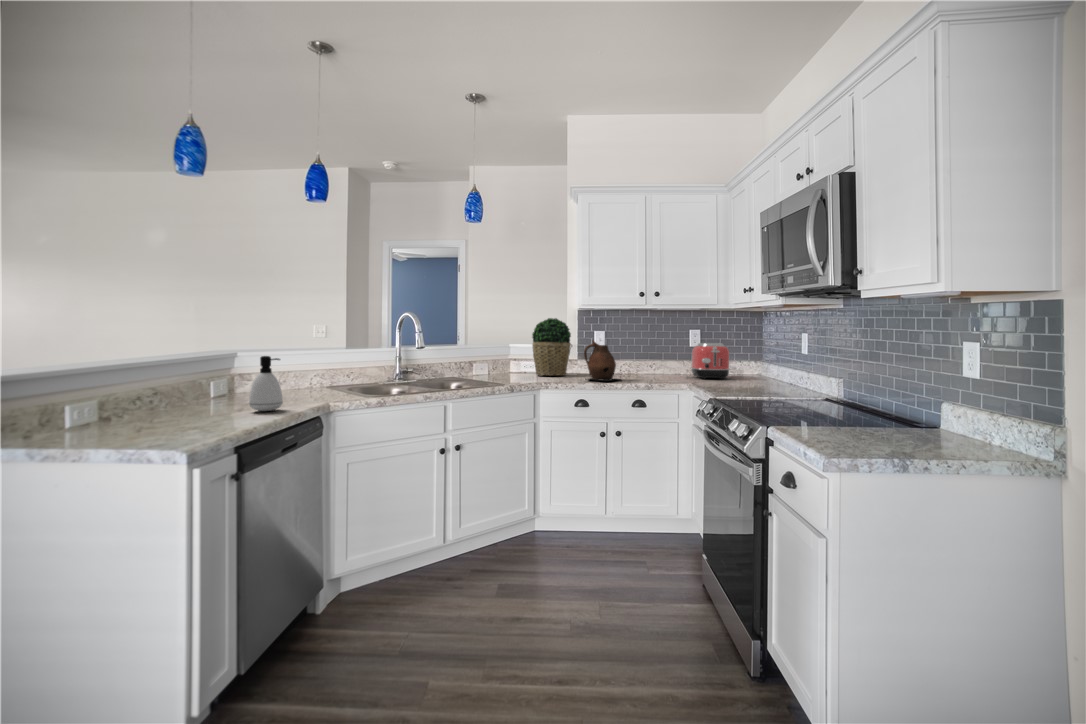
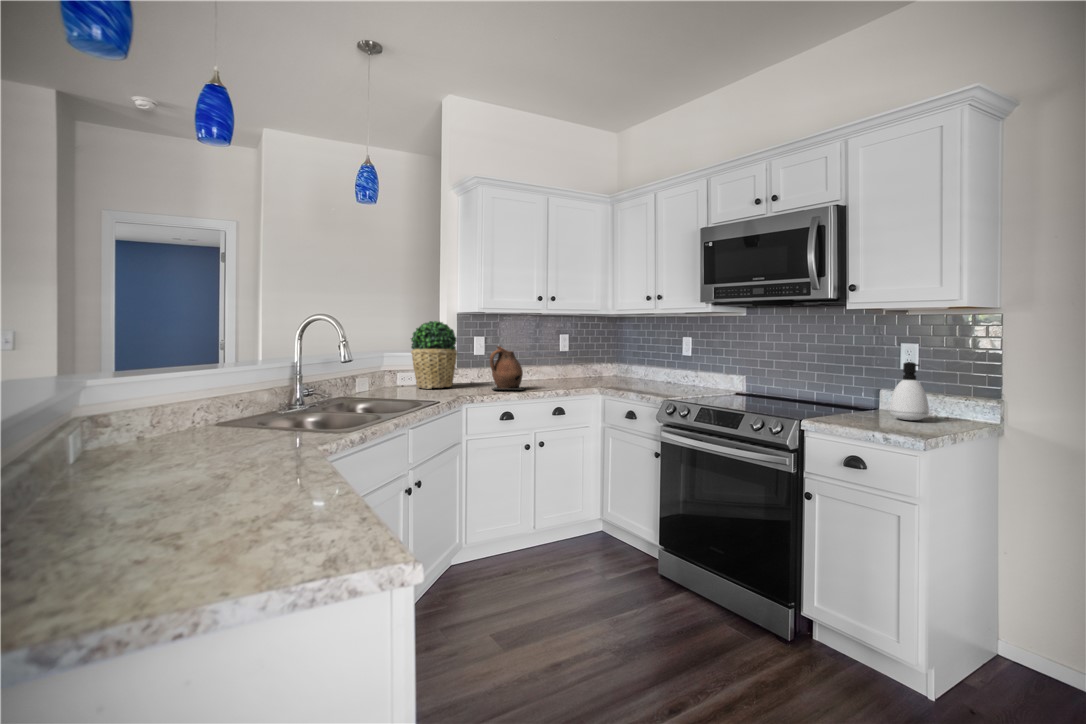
toaster: present [691,343,729,379] -> none [565,348,606,382]
soap dispenser: present [249,356,283,411] -> present [890,362,929,420]

